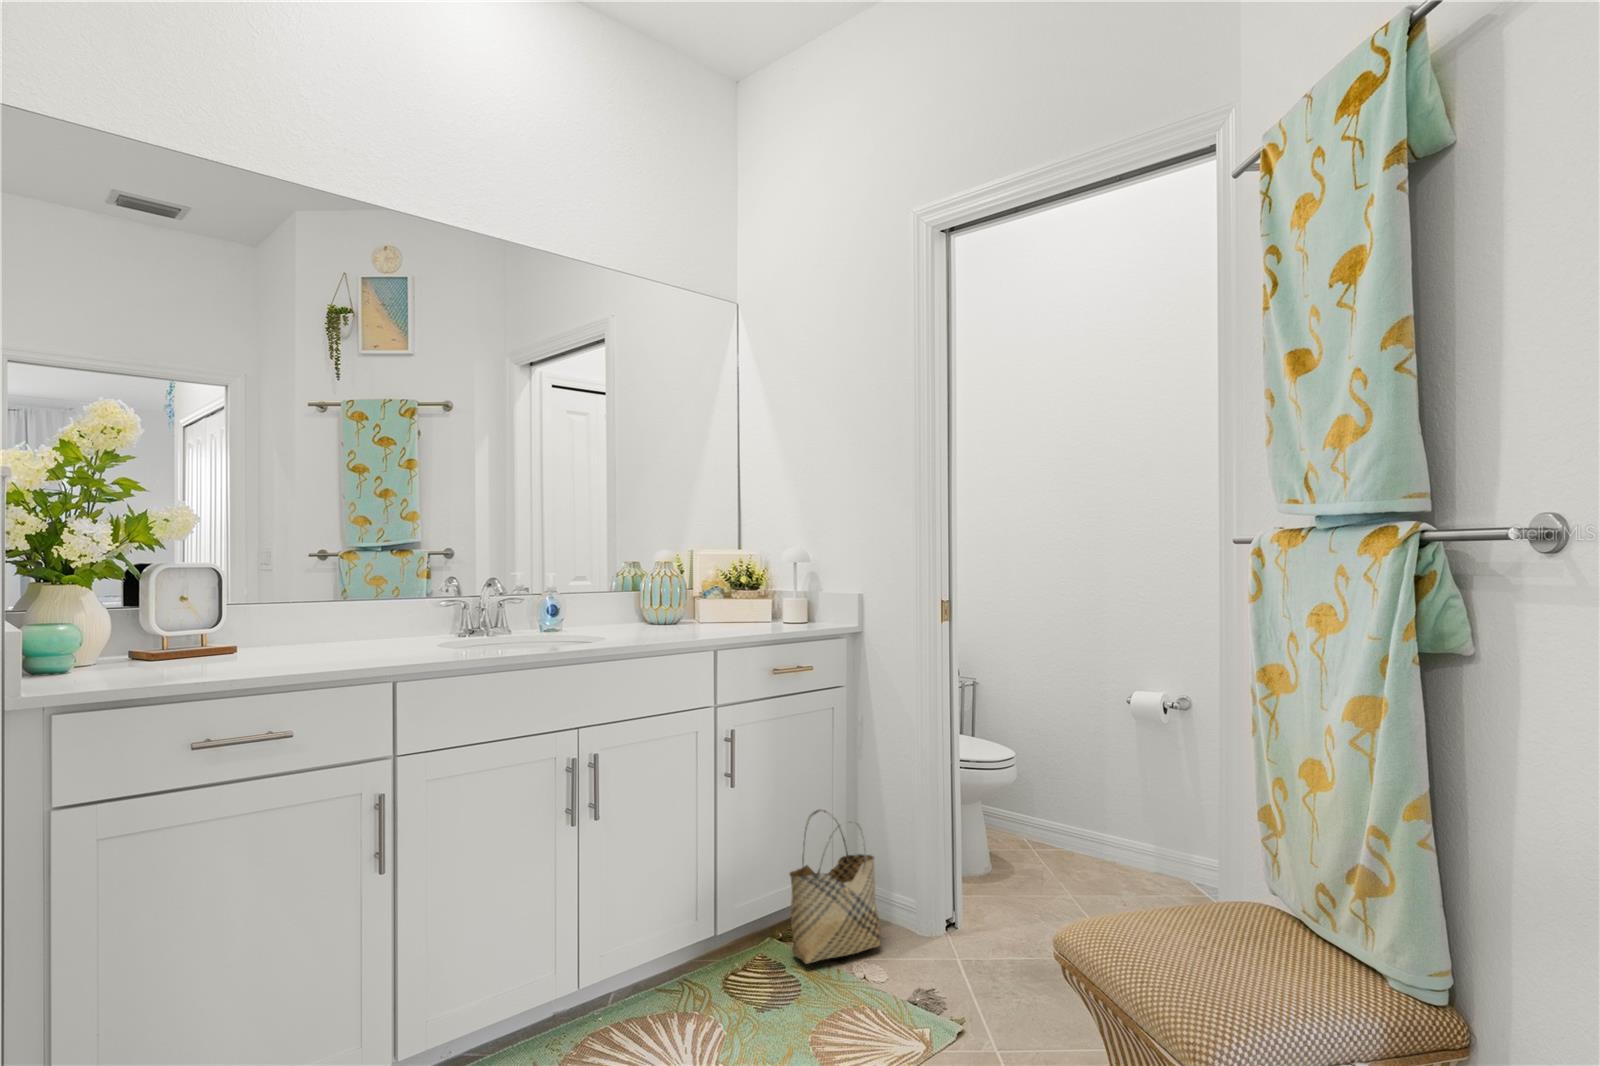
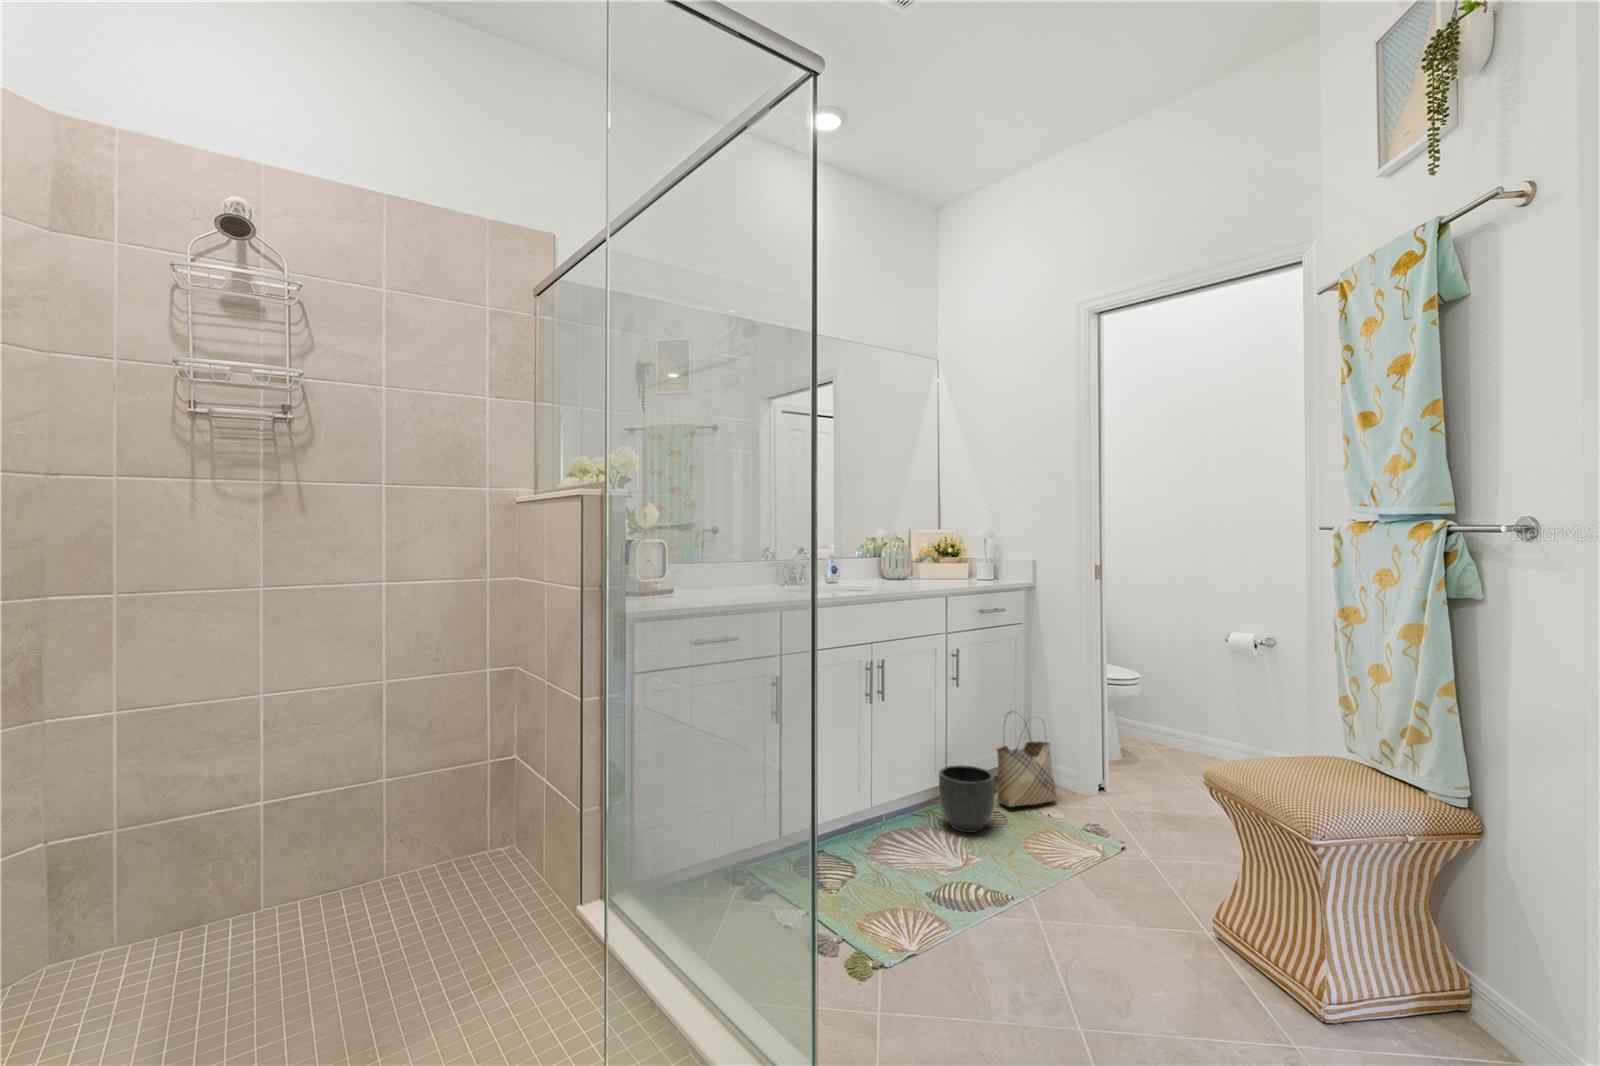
planter: none [686,905,773,1019] -> present [939,765,995,833]

